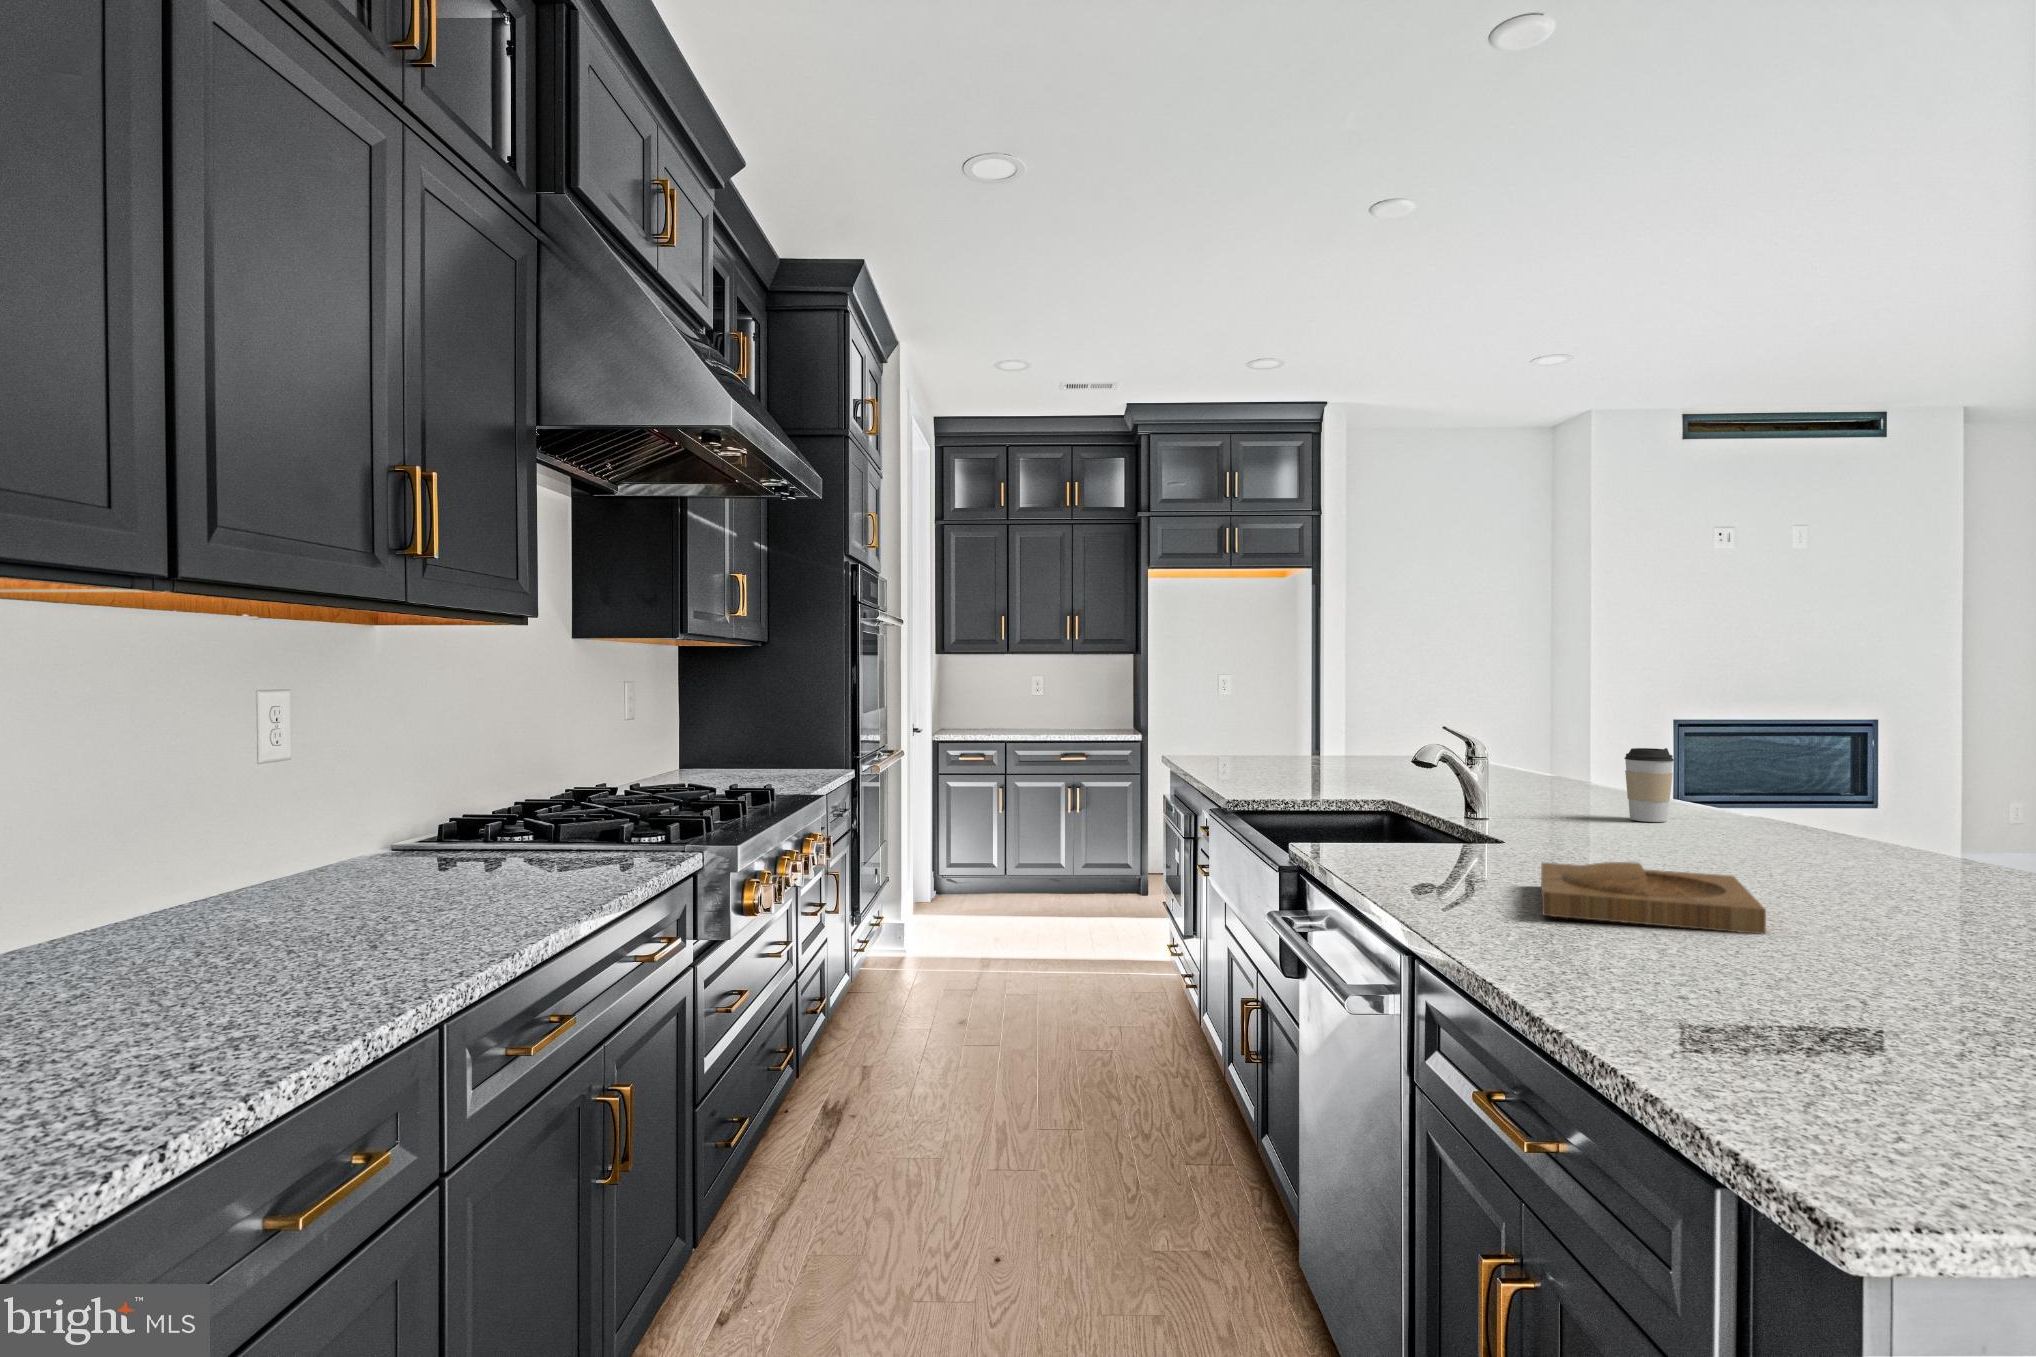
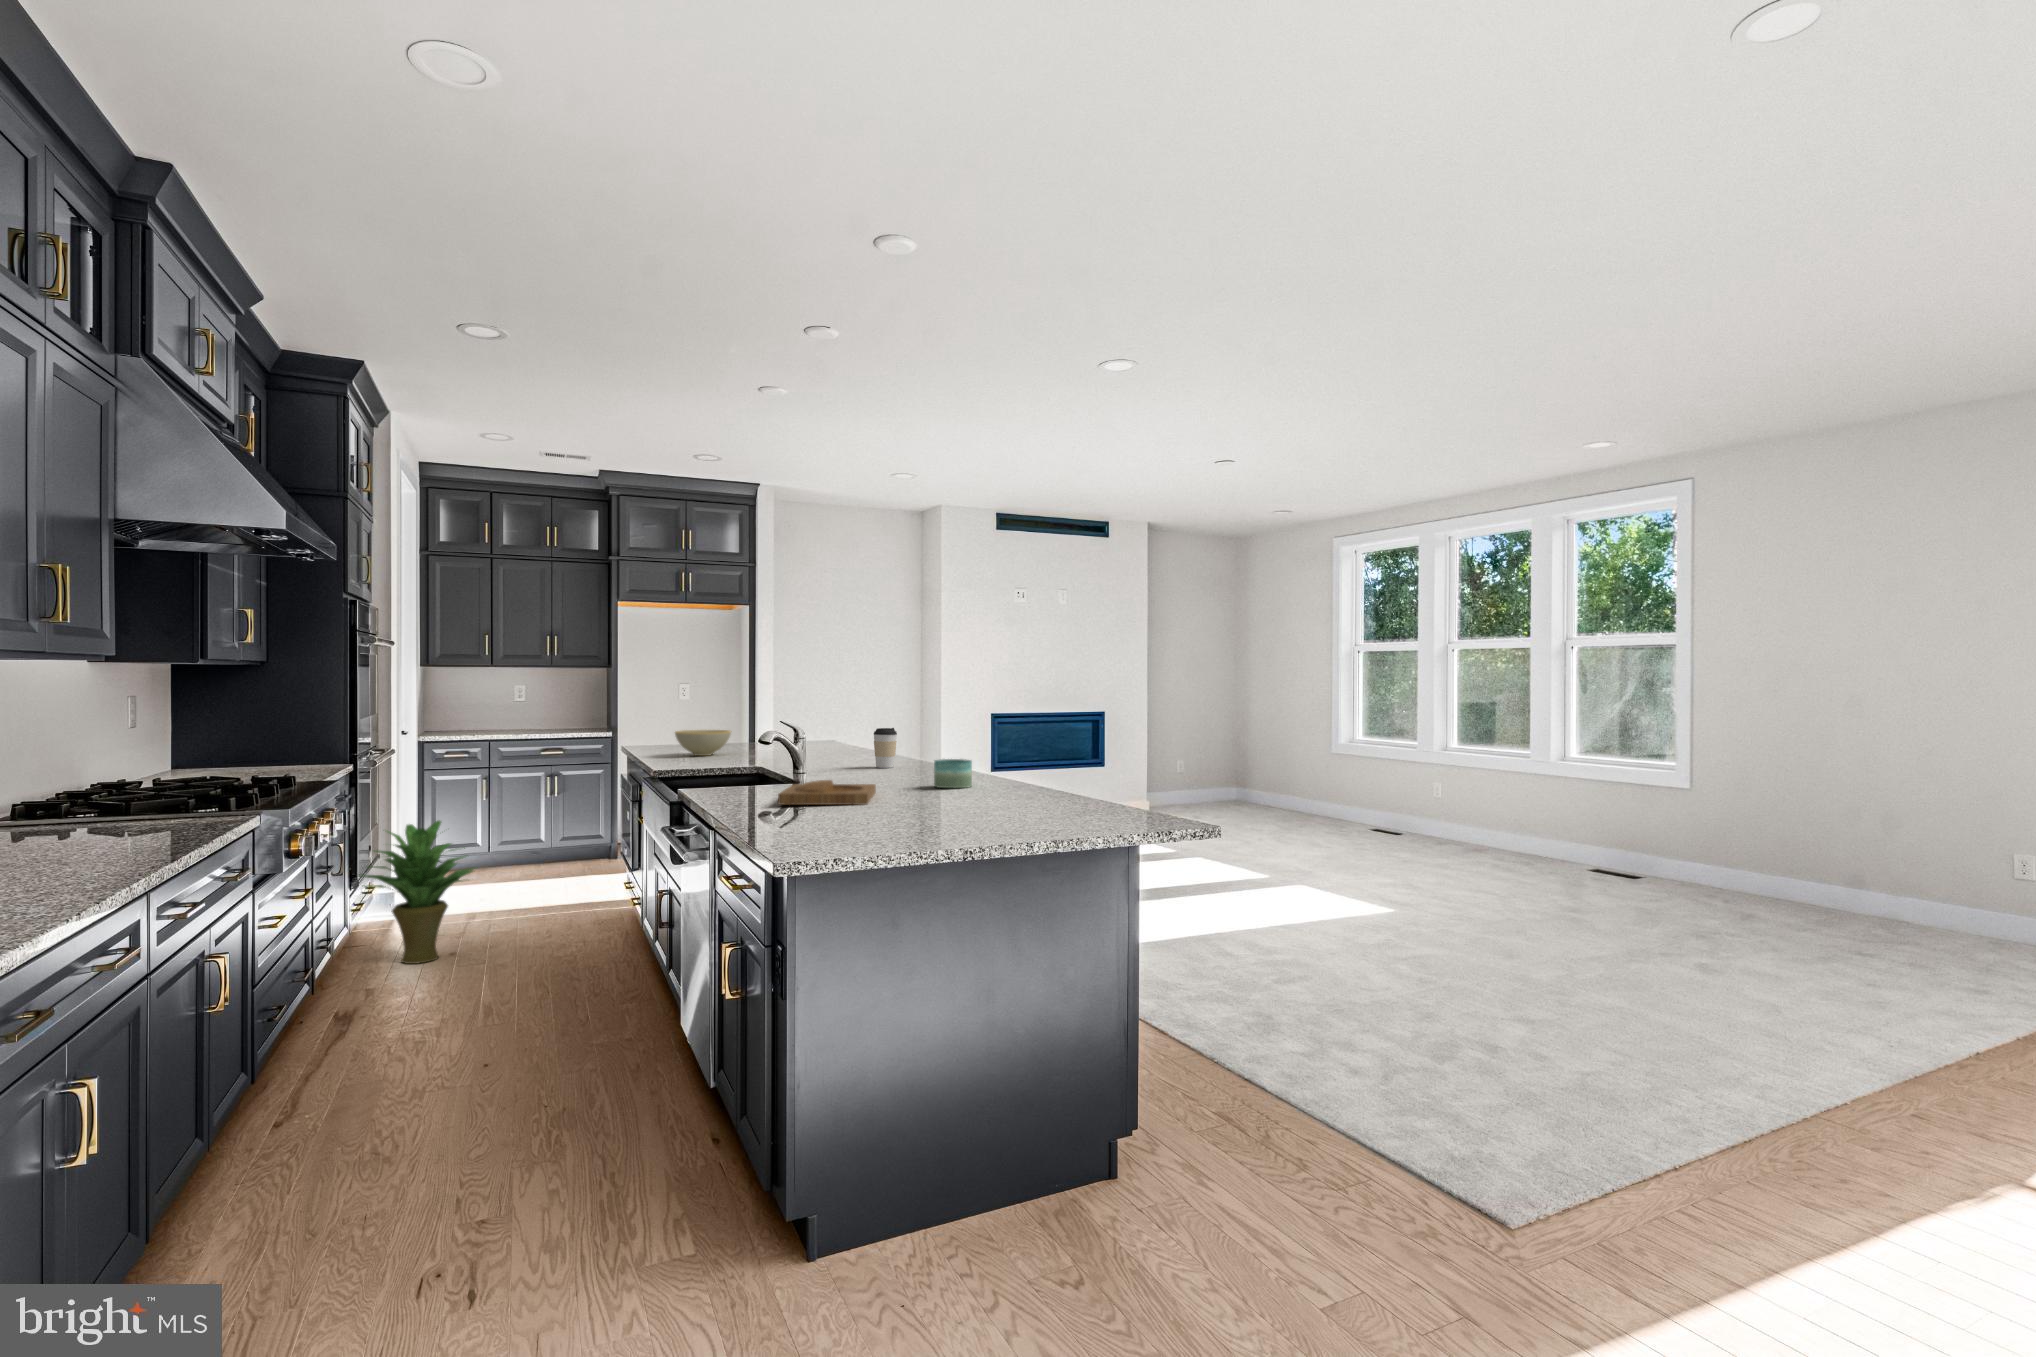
bowl: none [1247,738,1330,778] -> present [675,730,731,756]
candle: none [1861,826,1969,897] -> present [934,759,972,788]
potted plant: none [857,846,992,1032] -> present [361,820,474,964]

